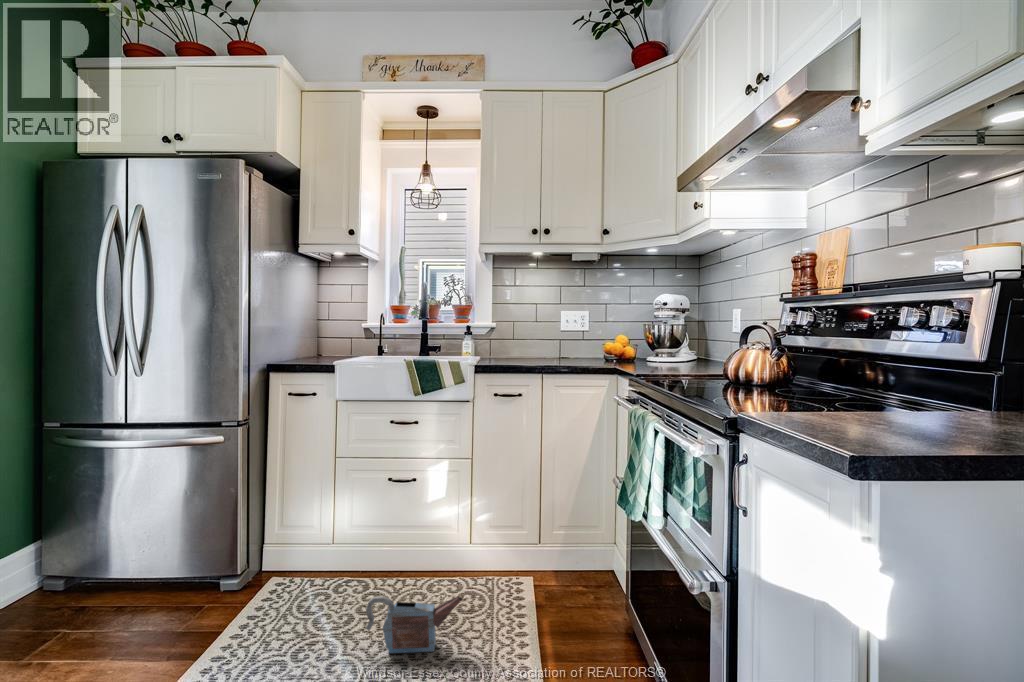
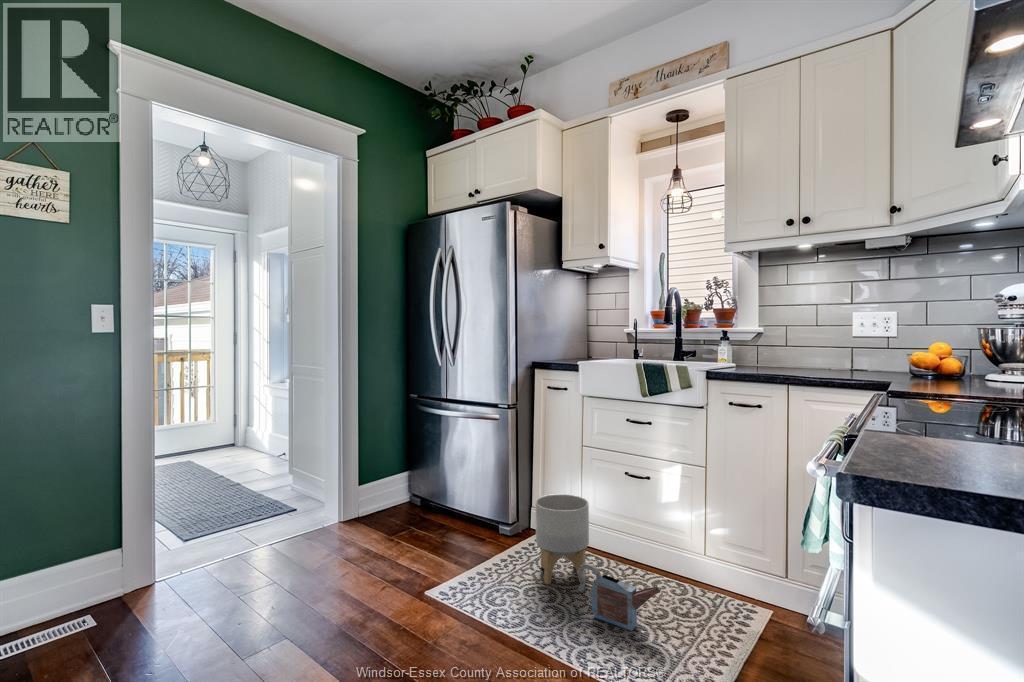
planter: none [292,519,360,636] -> present [536,494,589,584]

